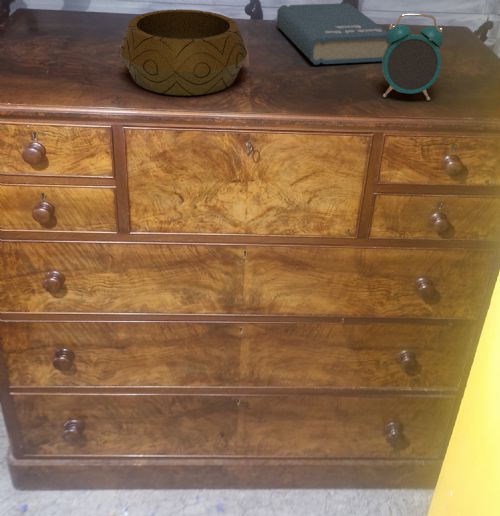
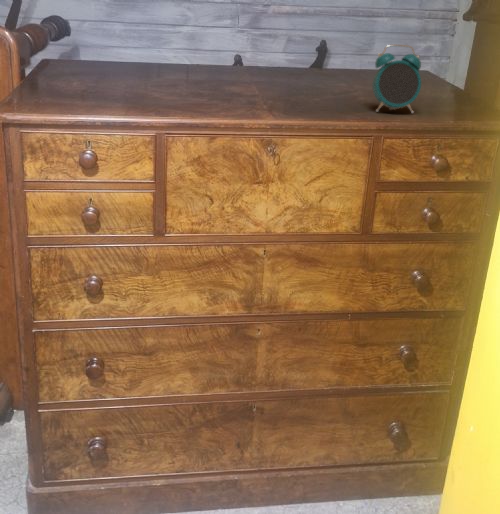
book: present [277,3,388,65] -> none [269,59,372,96]
decorative bowl: present [119,9,248,95] -> none [155,51,262,110]

